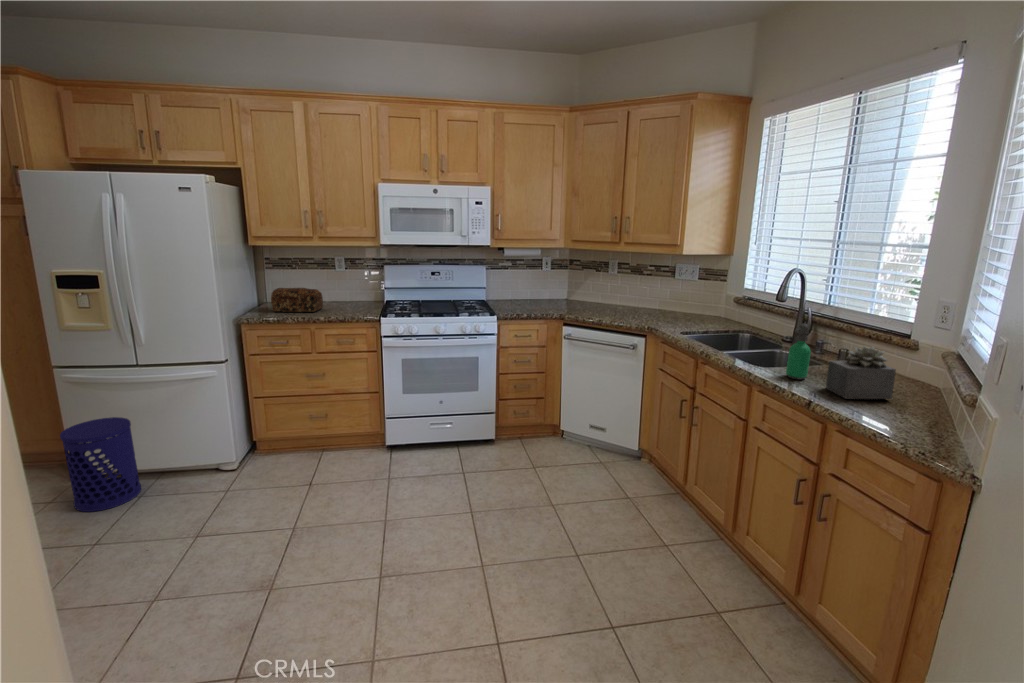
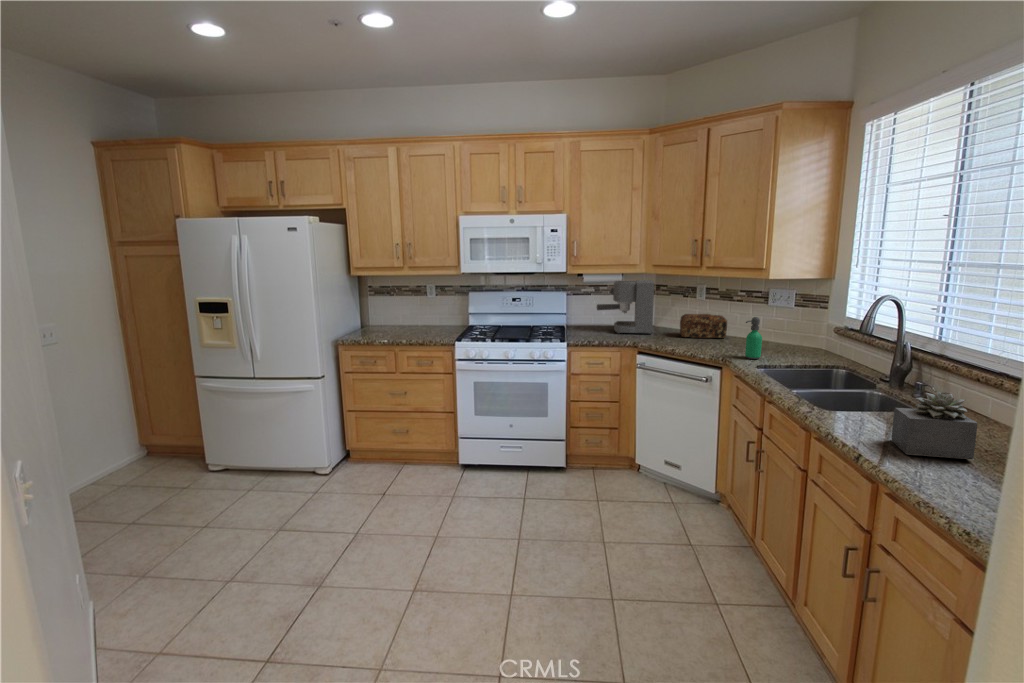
coffee maker: none [518,255,574,307] -> present [597,280,654,334]
bread loaf: present [271,288,323,312] -> present [680,314,727,338]
soap dispenser: present [786,324,811,379] -> present [745,317,762,359]
waste bin: present [60,417,141,512] -> none [193,421,252,499]

